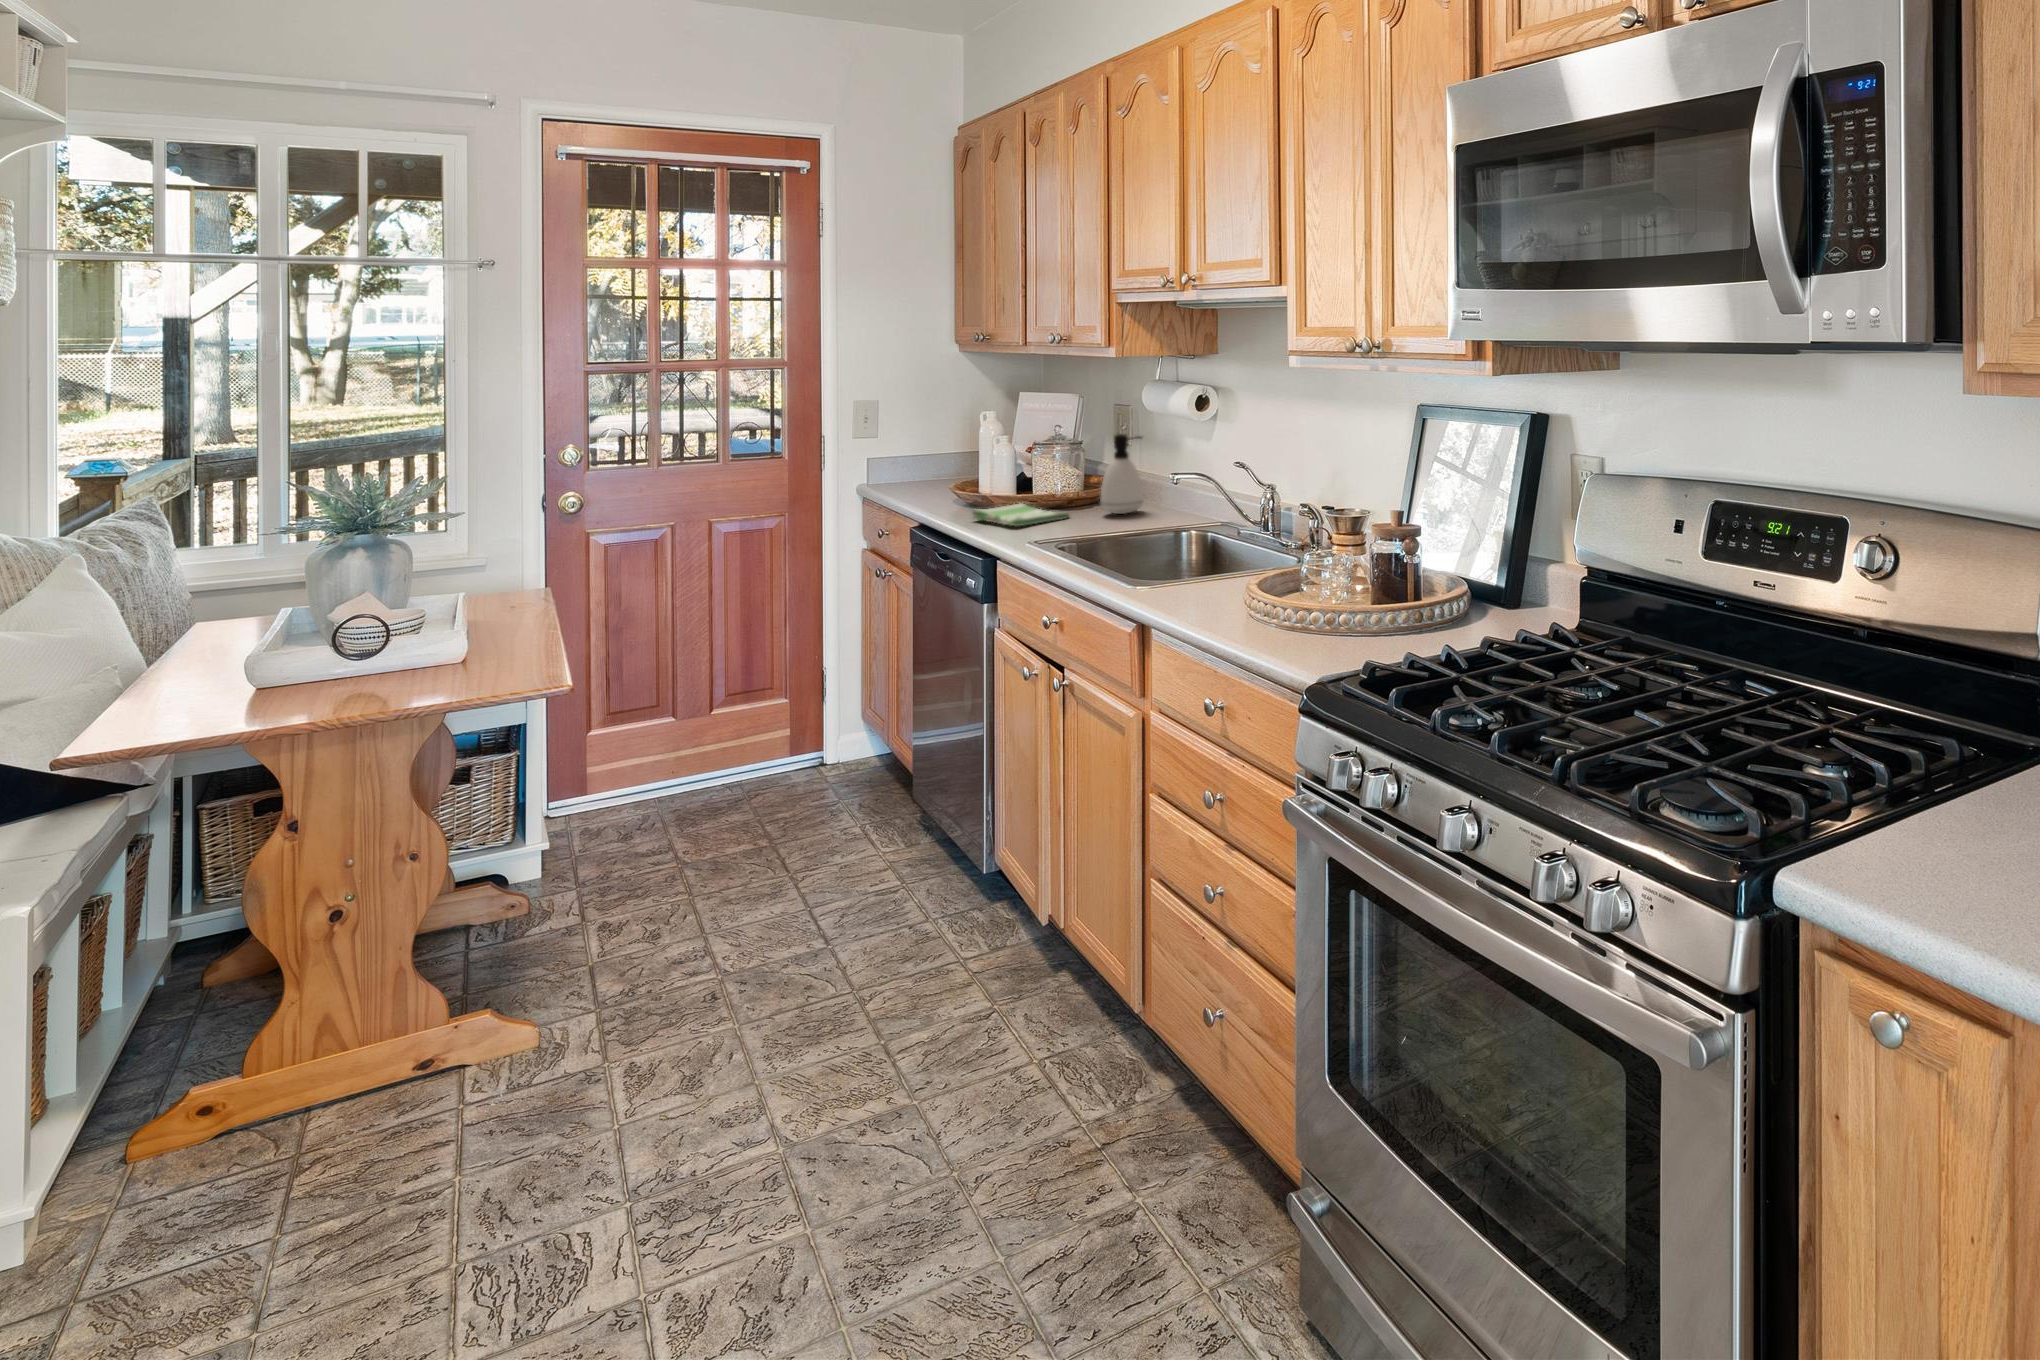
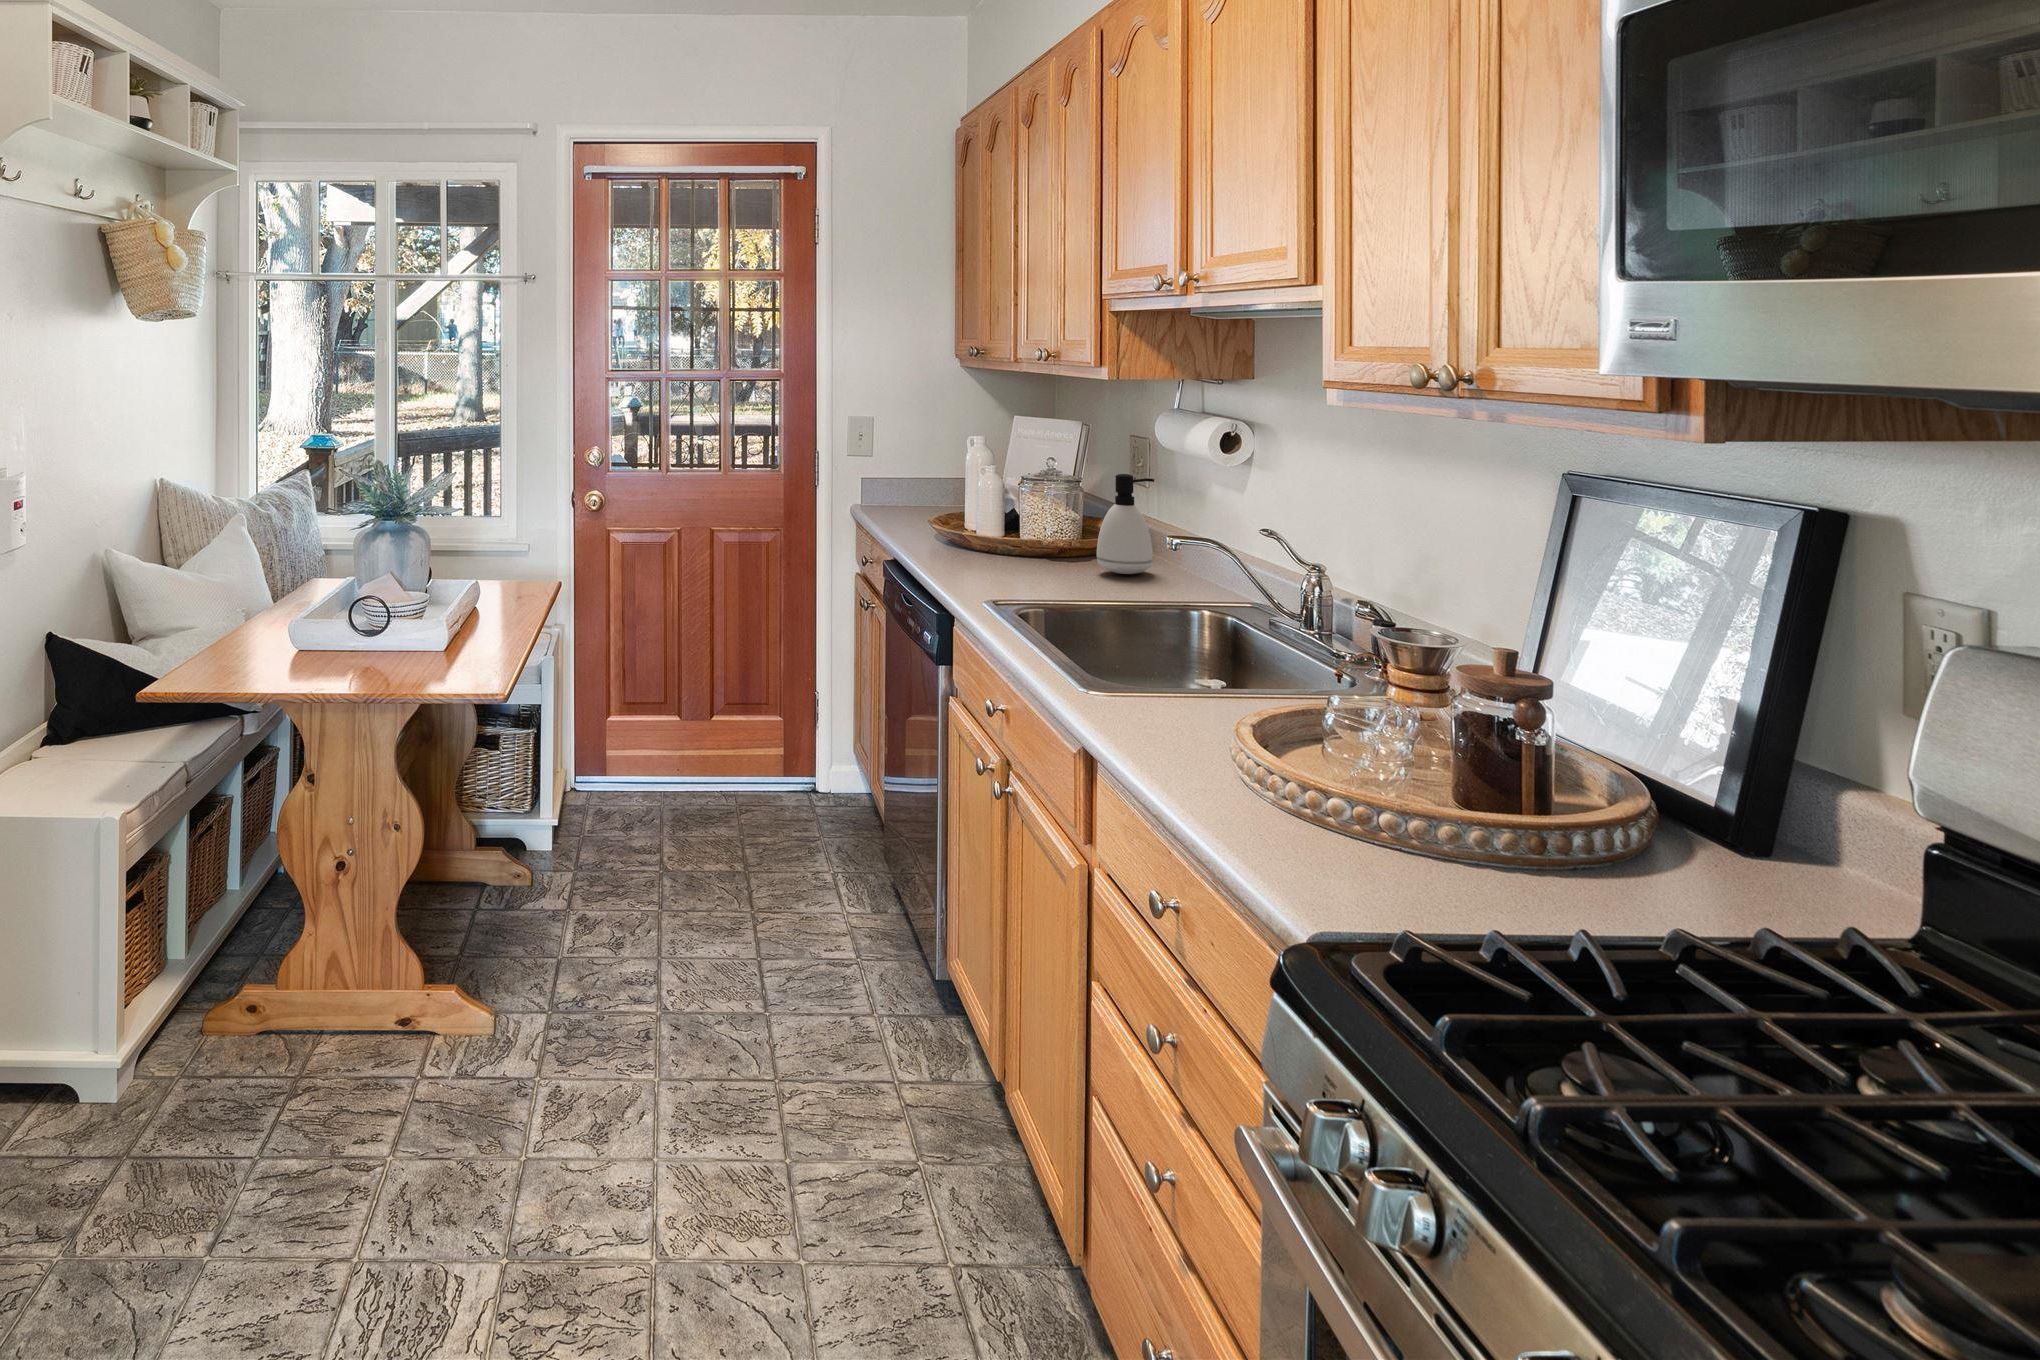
dish towel: present [972,503,1069,526] -> none [946,545,1059,575]

